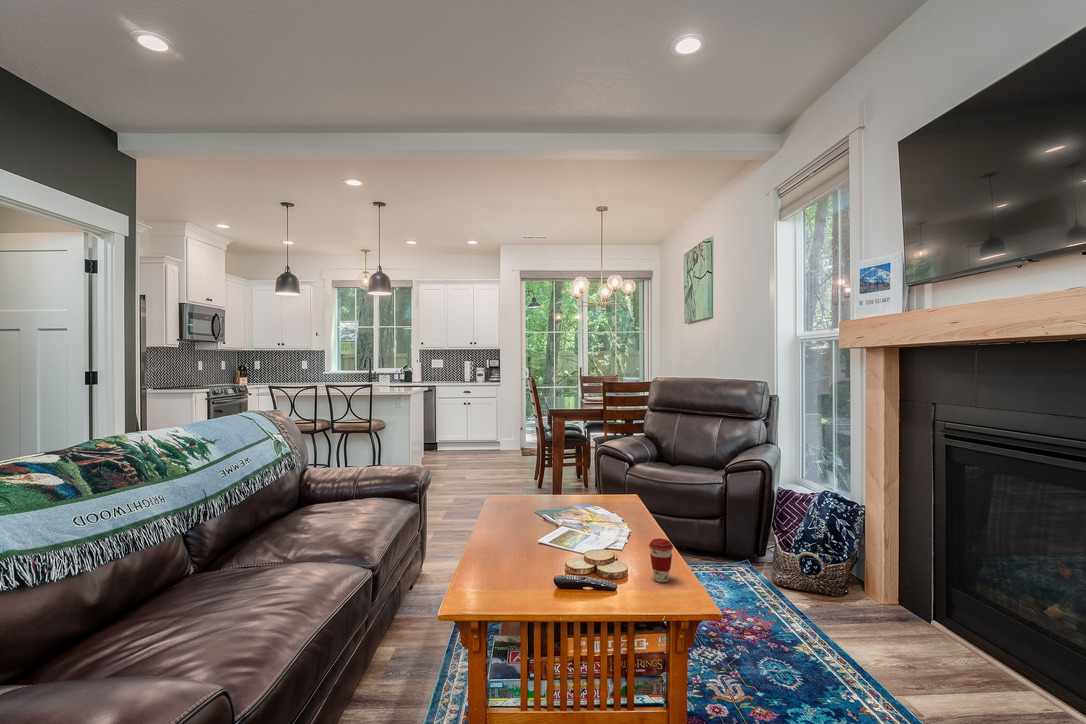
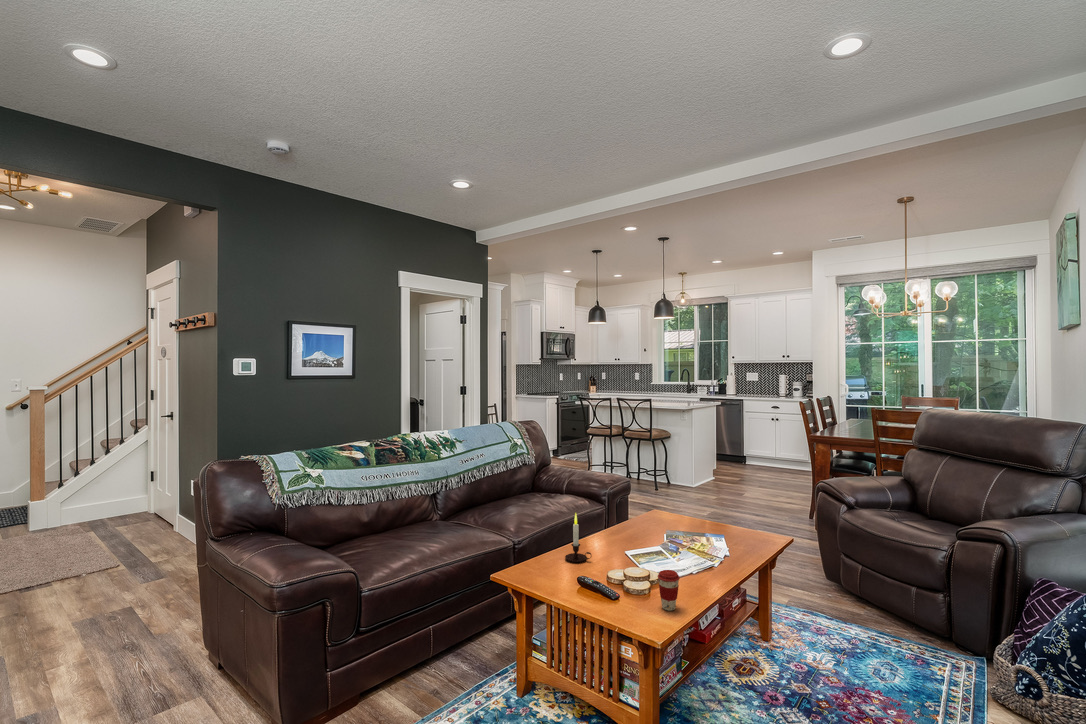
candle: none [487,503,521,566] -> present [565,513,591,562]

